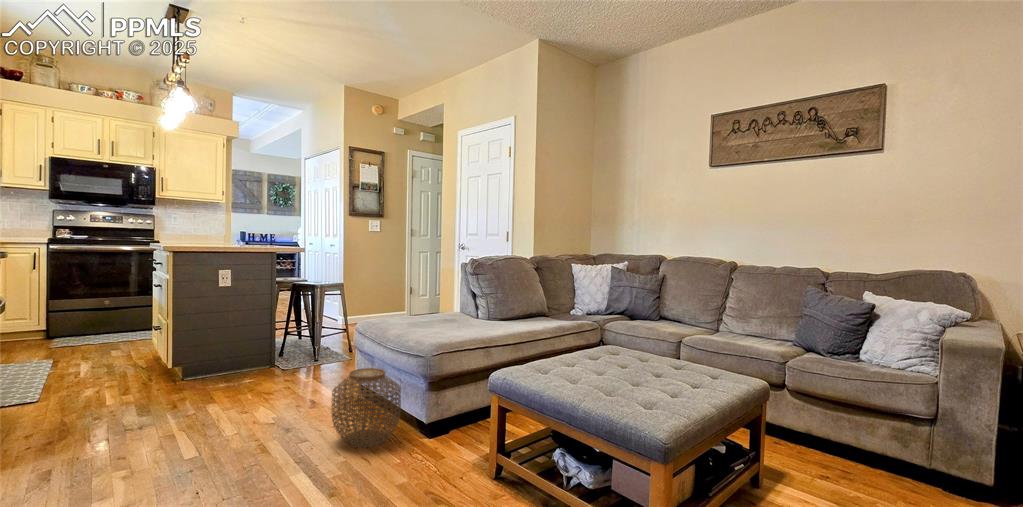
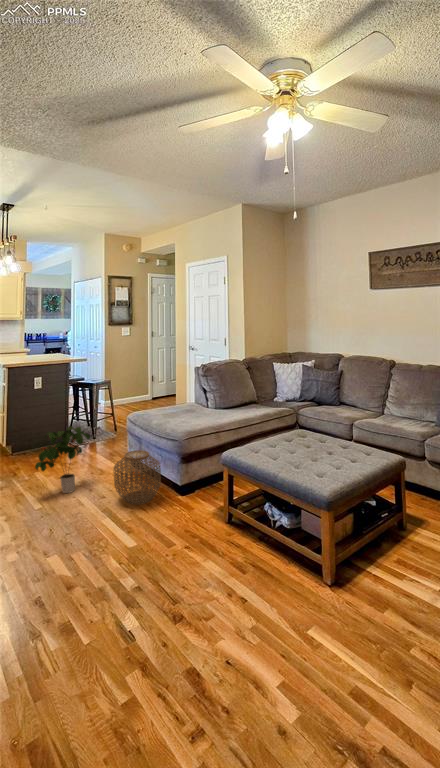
potted plant: none [217,333,304,431] -> present [35,426,90,493]

